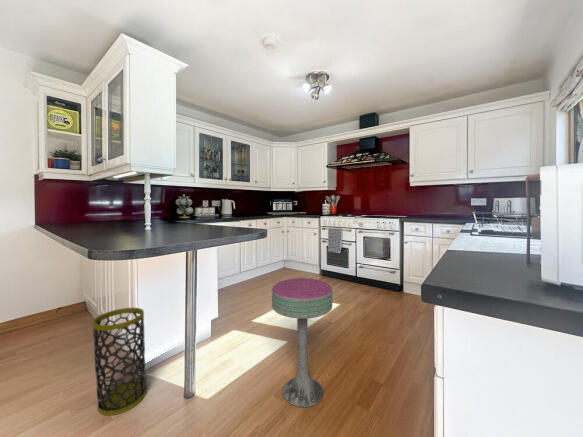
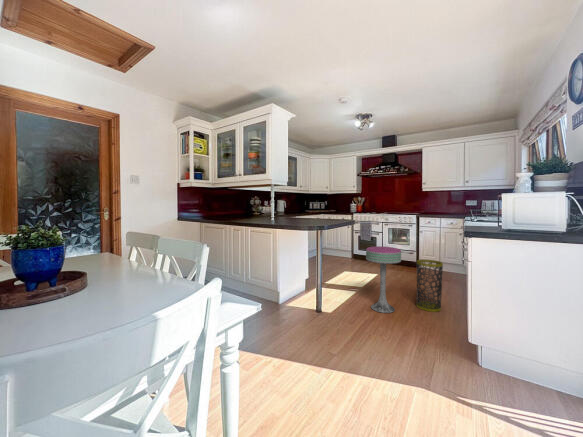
trash can: present [92,308,146,416] -> present [416,260,443,312]

